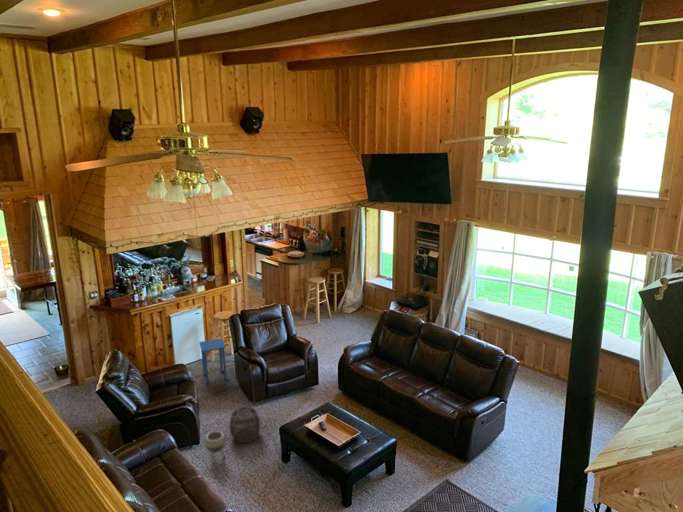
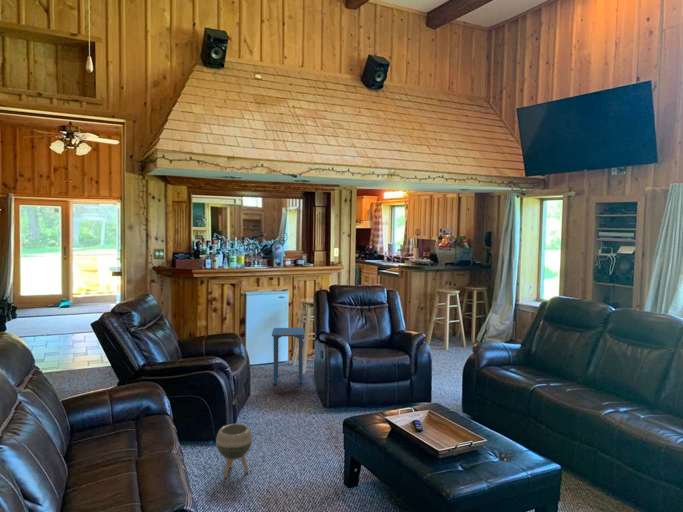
woven basket: present [230,407,260,443] -> none [269,402,320,460]

